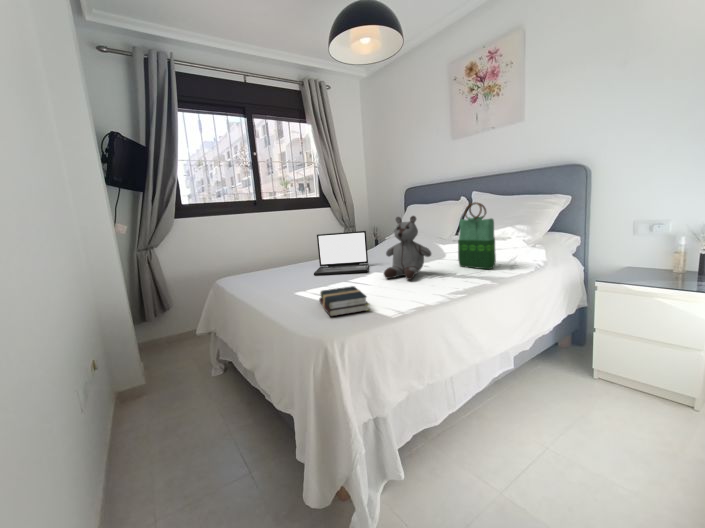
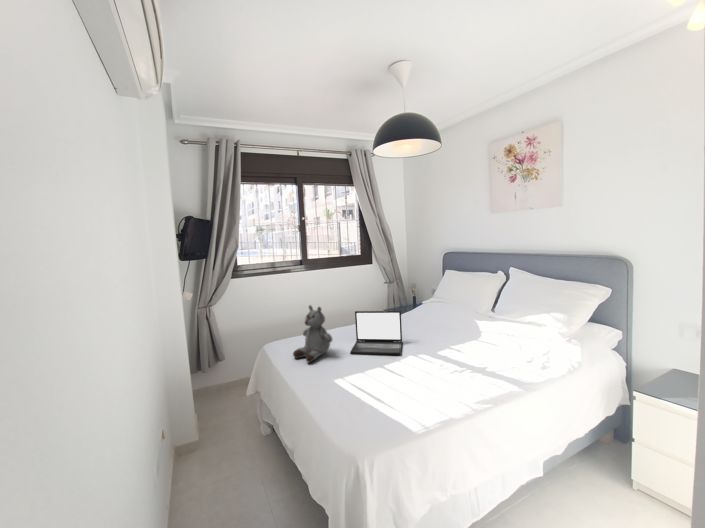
tote bag: present [458,202,496,269] -> none [490,298,527,366]
stuffed bear: present [384,216,431,280] -> present [293,305,332,362]
hardback book: present [319,286,369,316] -> none [353,386,397,424]

